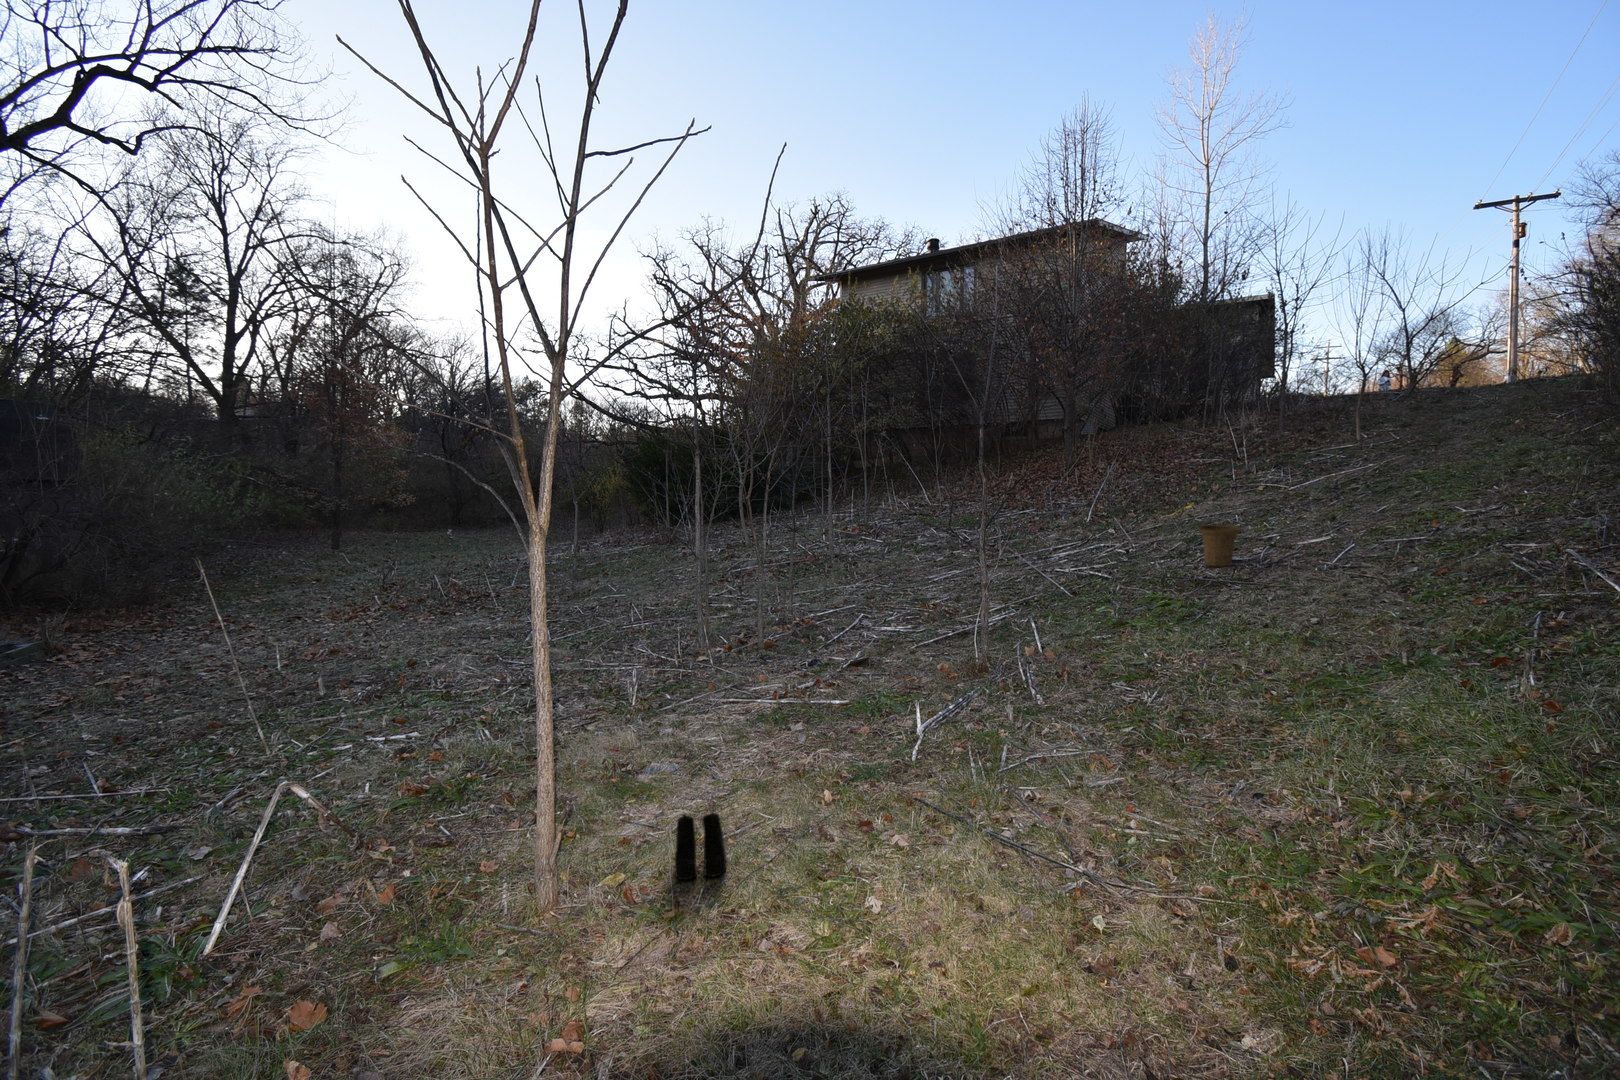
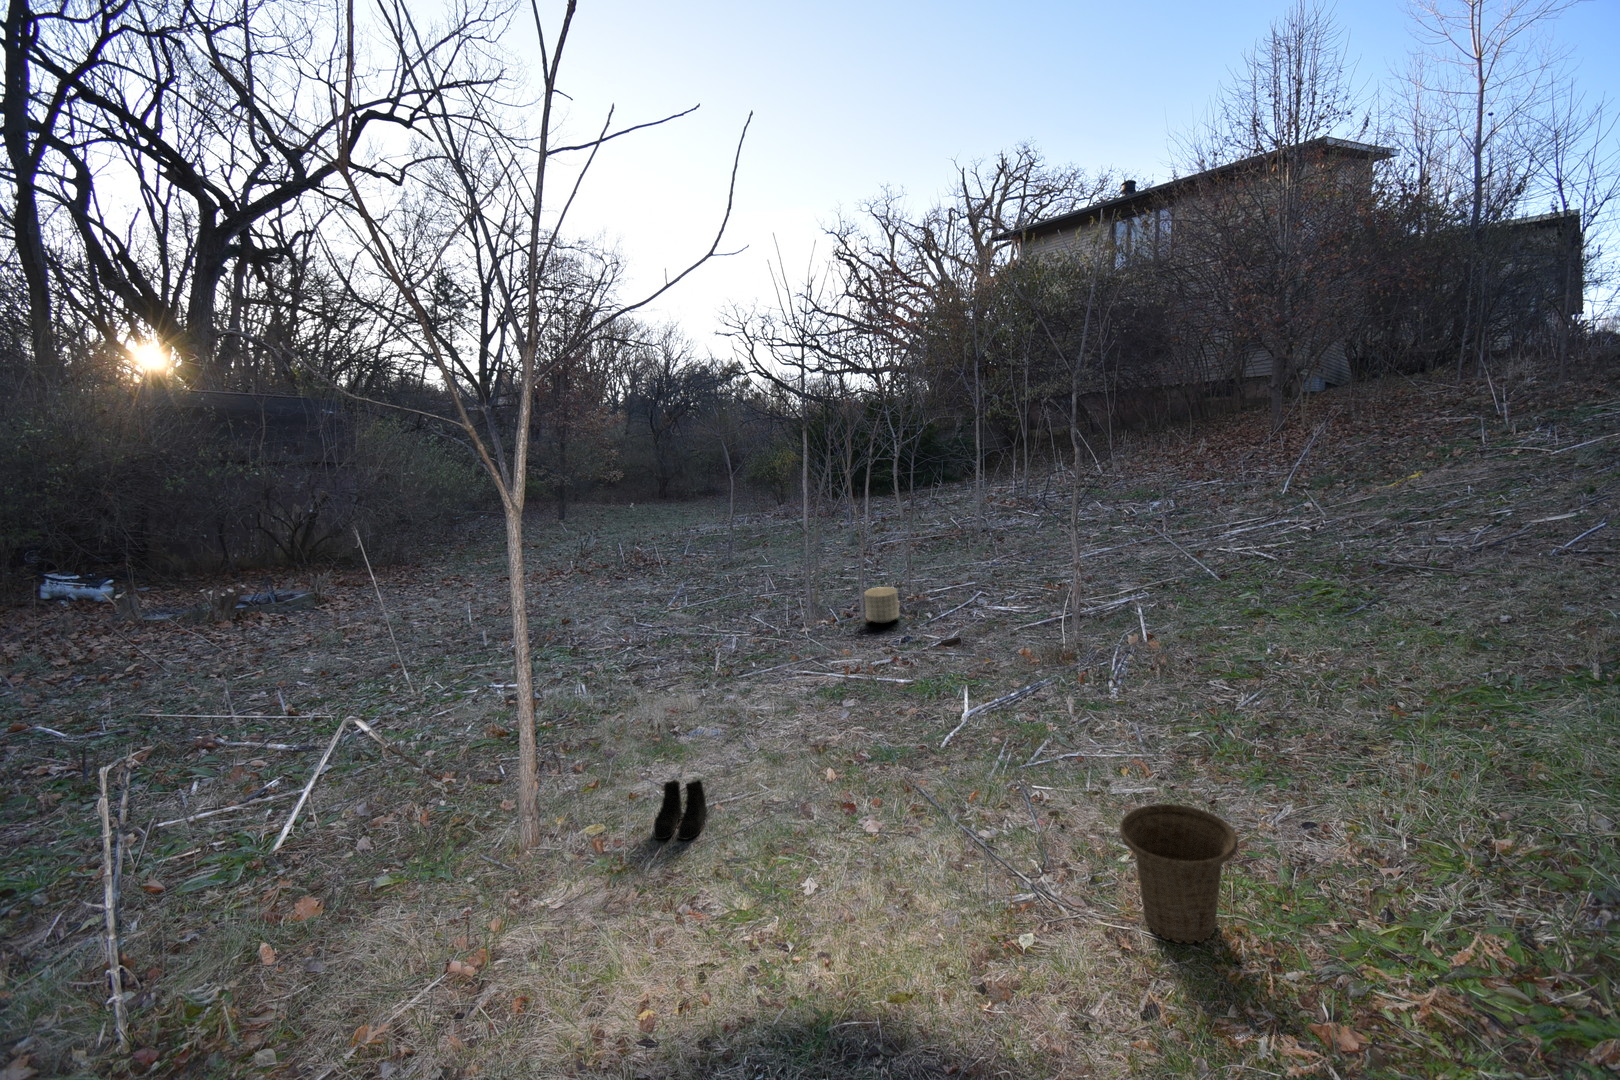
basket: present [1198,525,1241,567] -> present [1119,804,1238,944]
planter: none [753,615,787,652] -> present [865,587,899,623]

